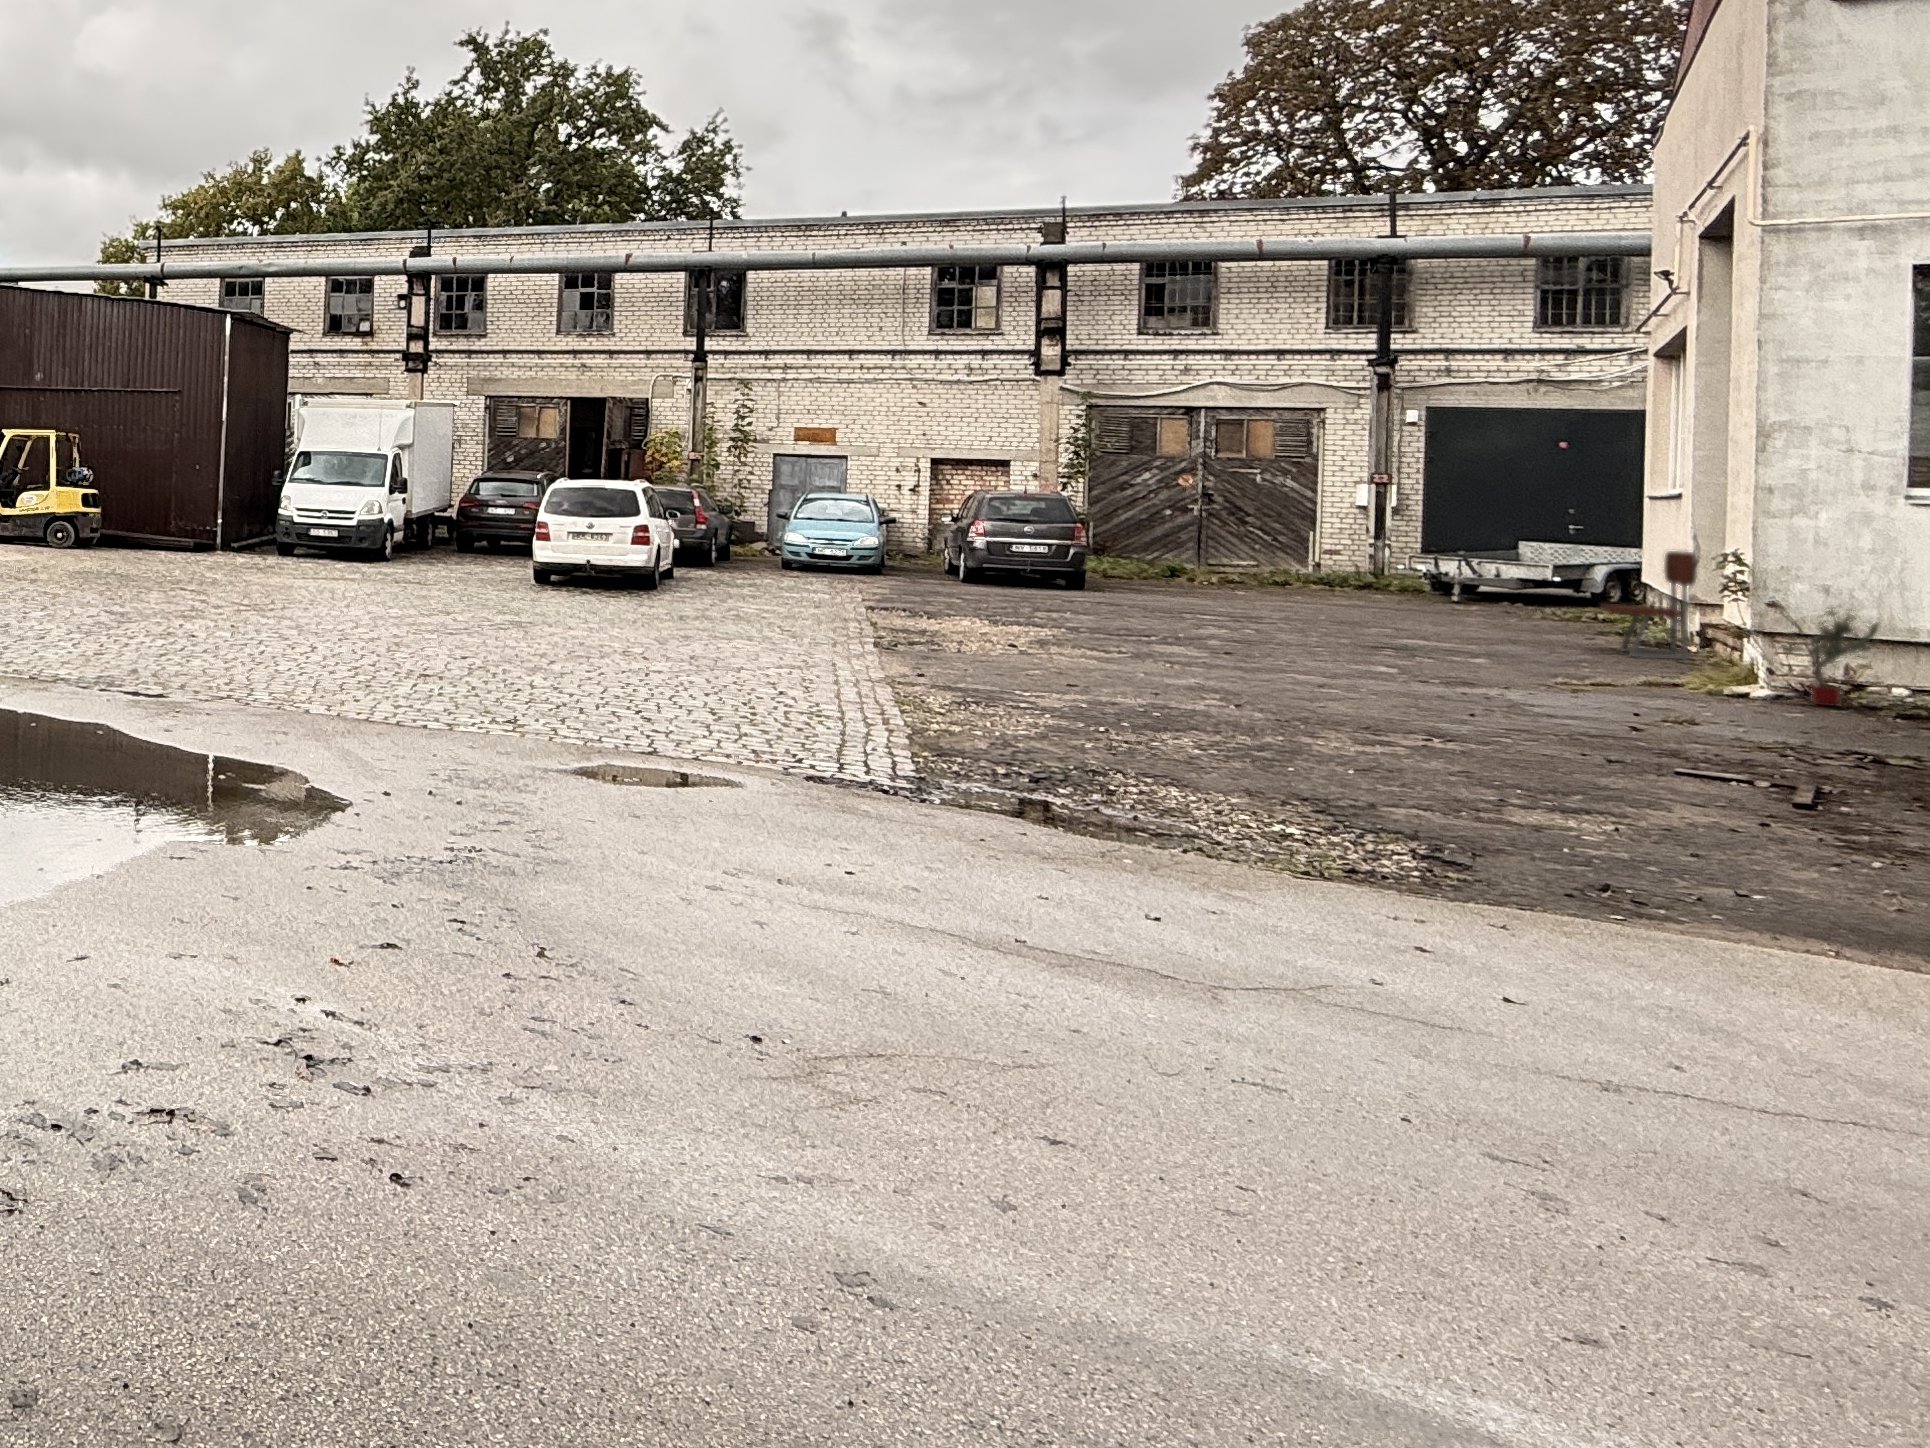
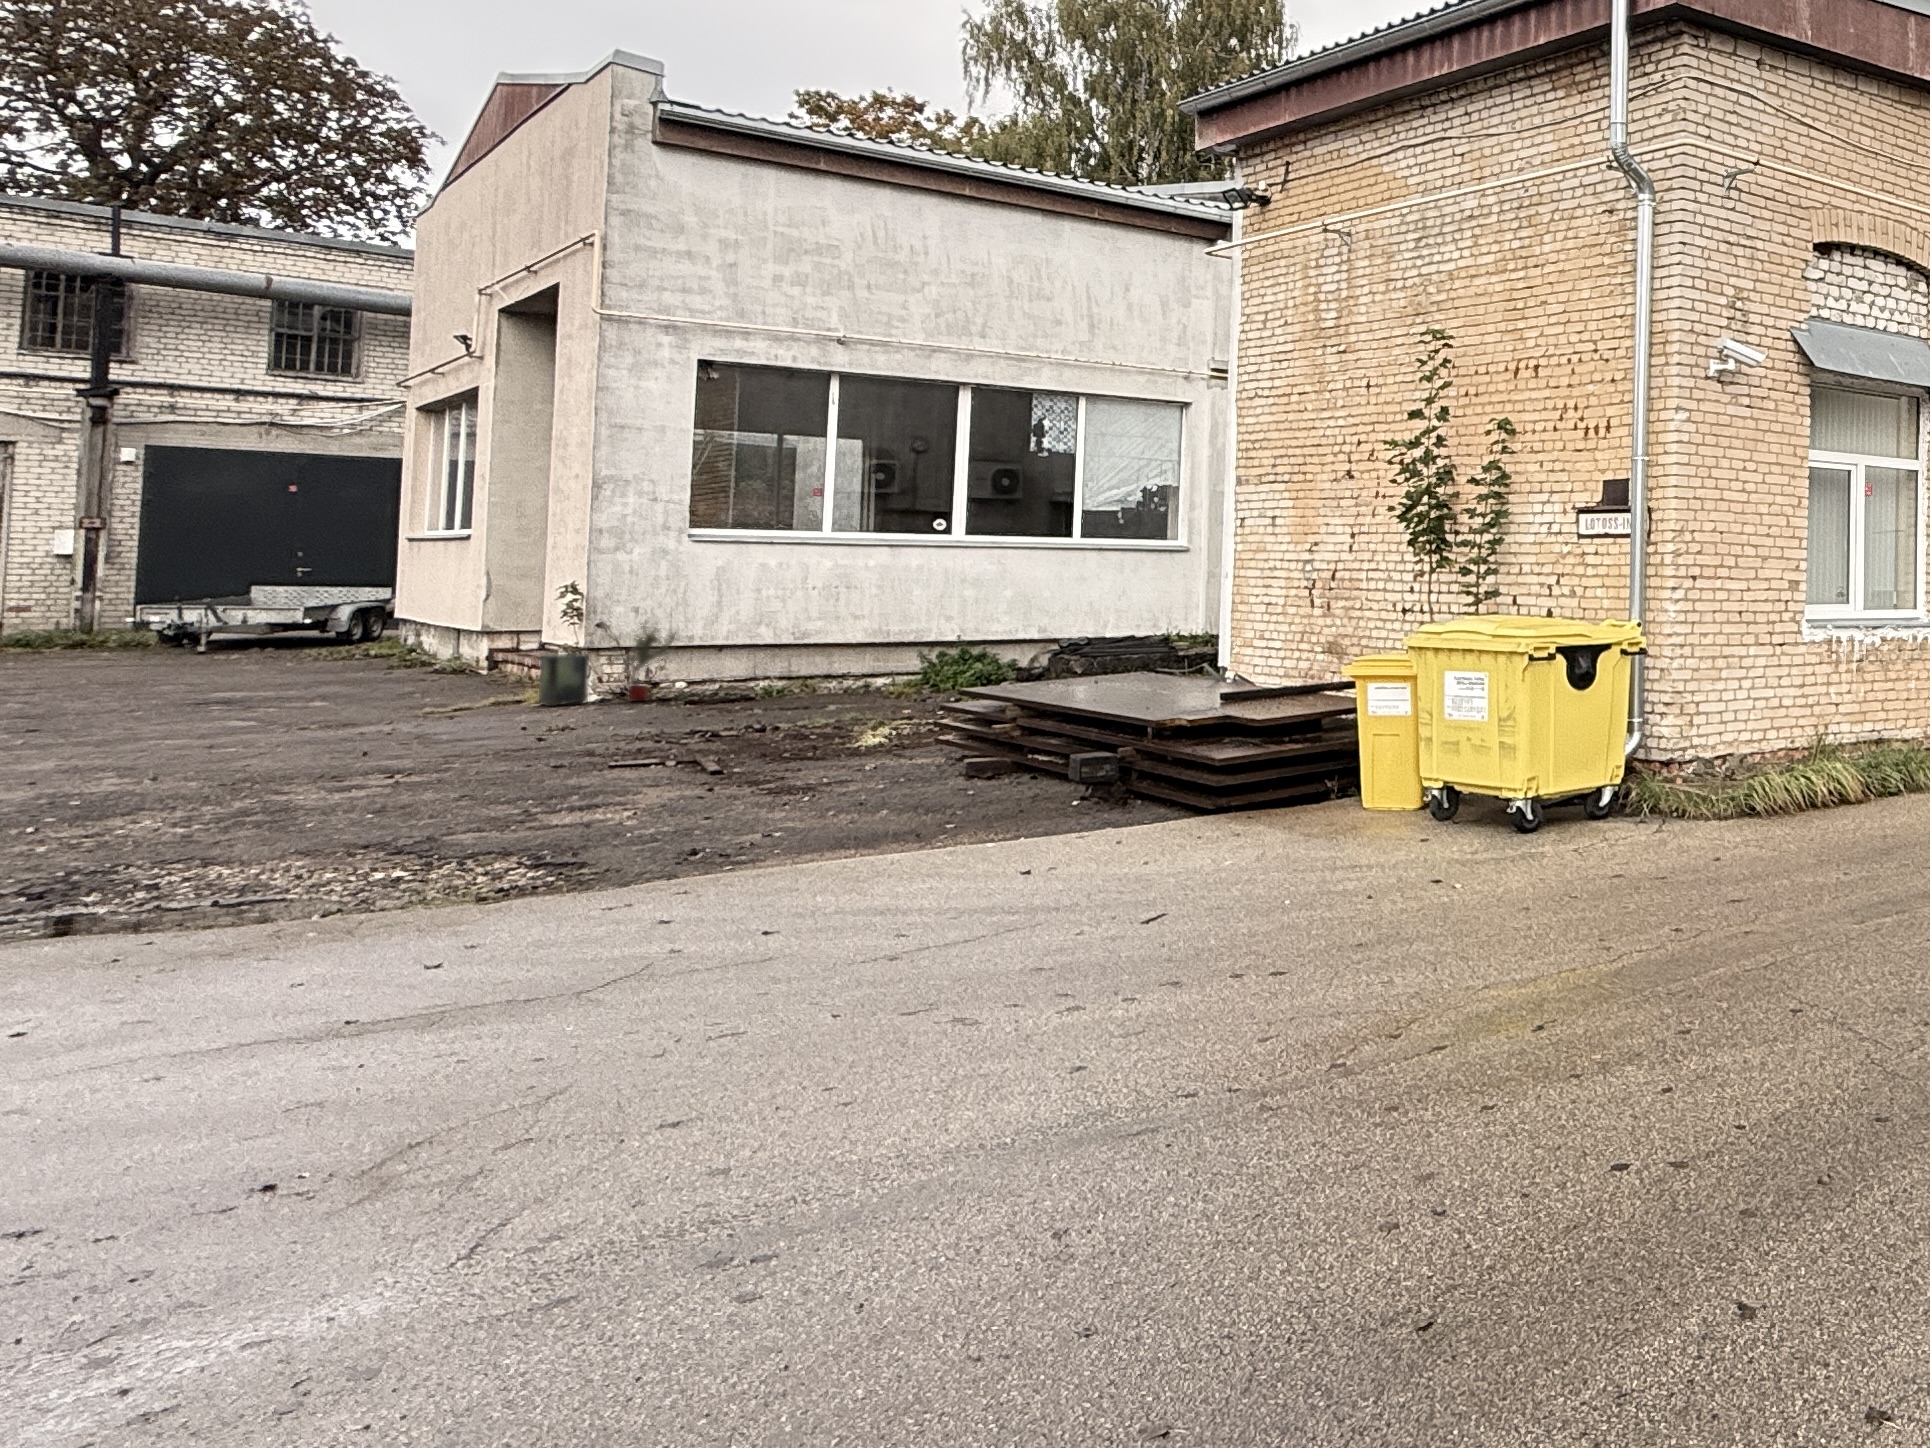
bench: present [1601,551,1697,659] -> none [412,586,498,683]
storage box: none [1696,634,1759,700] -> present [539,653,589,706]

